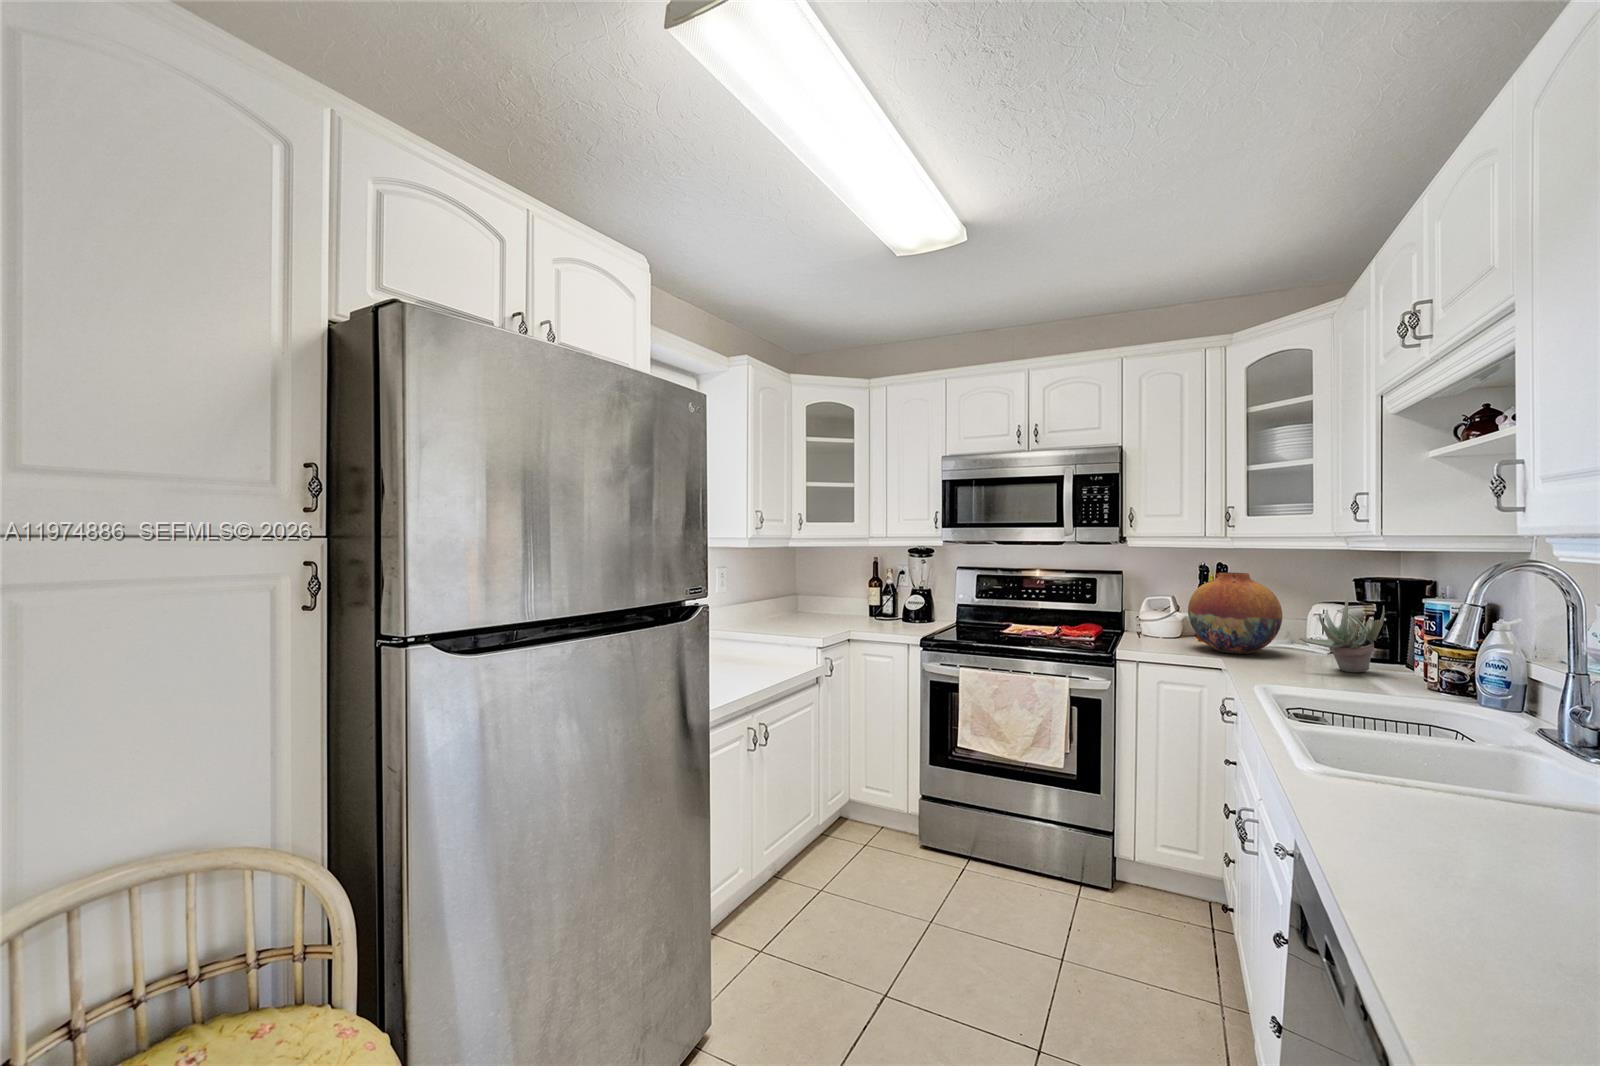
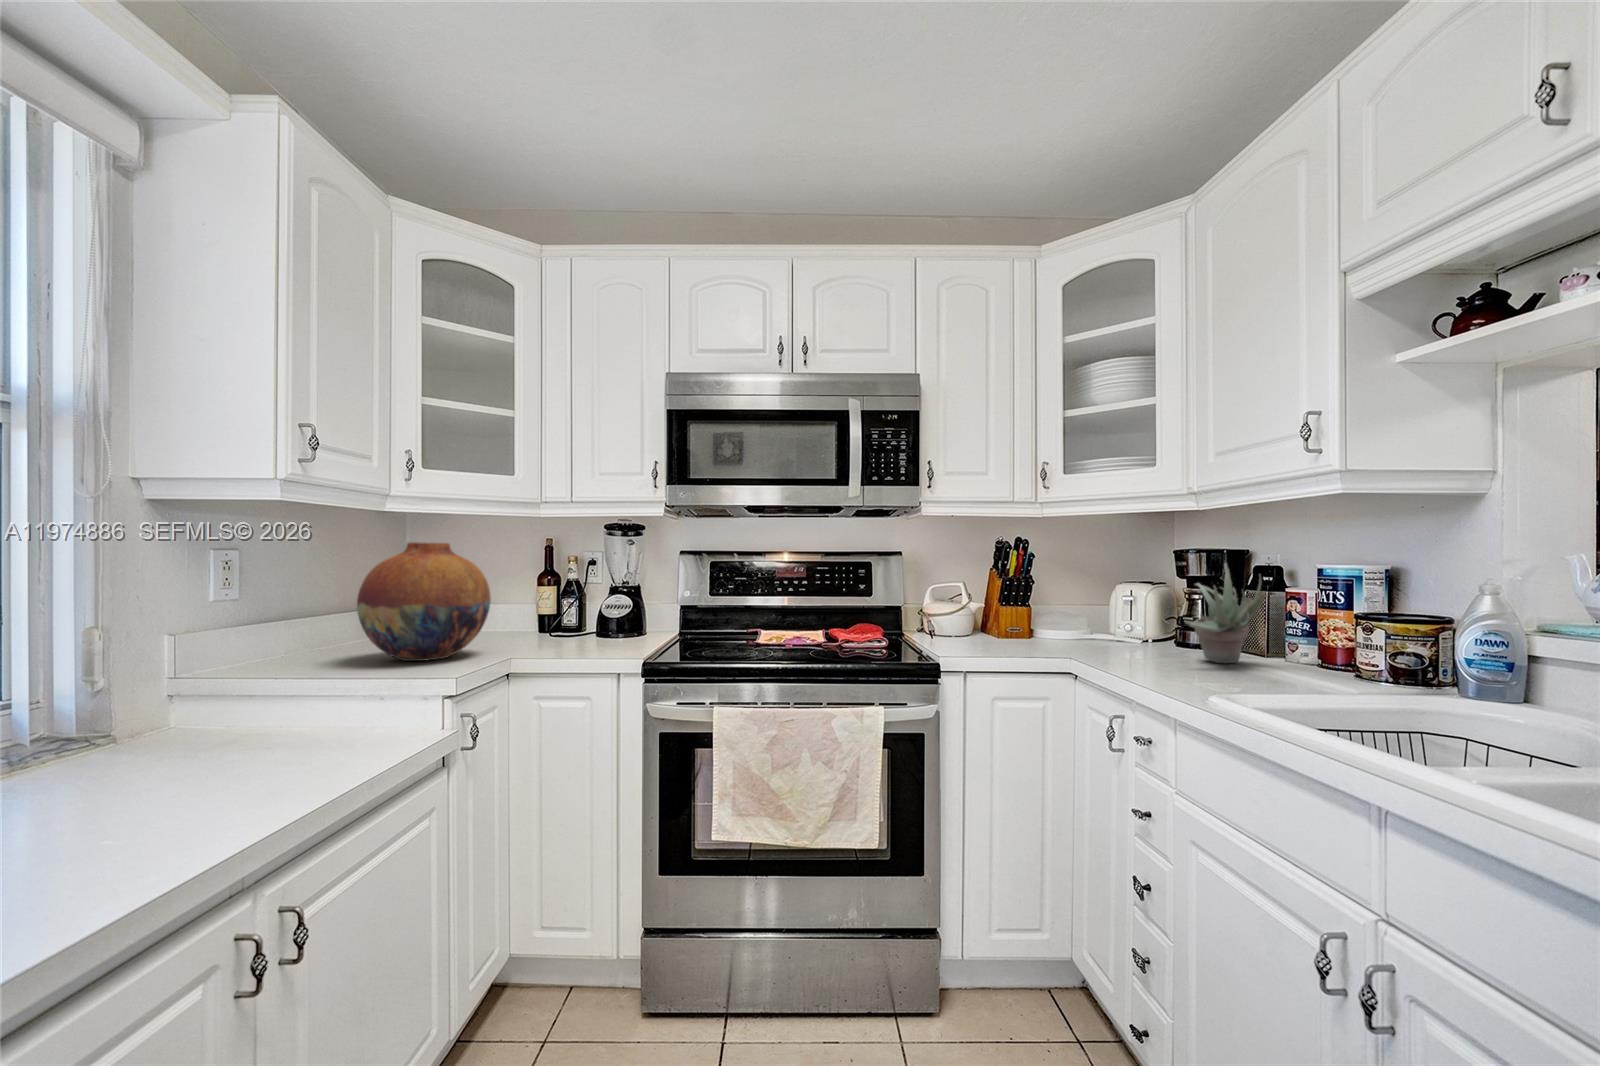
vase: present [1188,572,1282,654] -> present [357,542,491,661]

